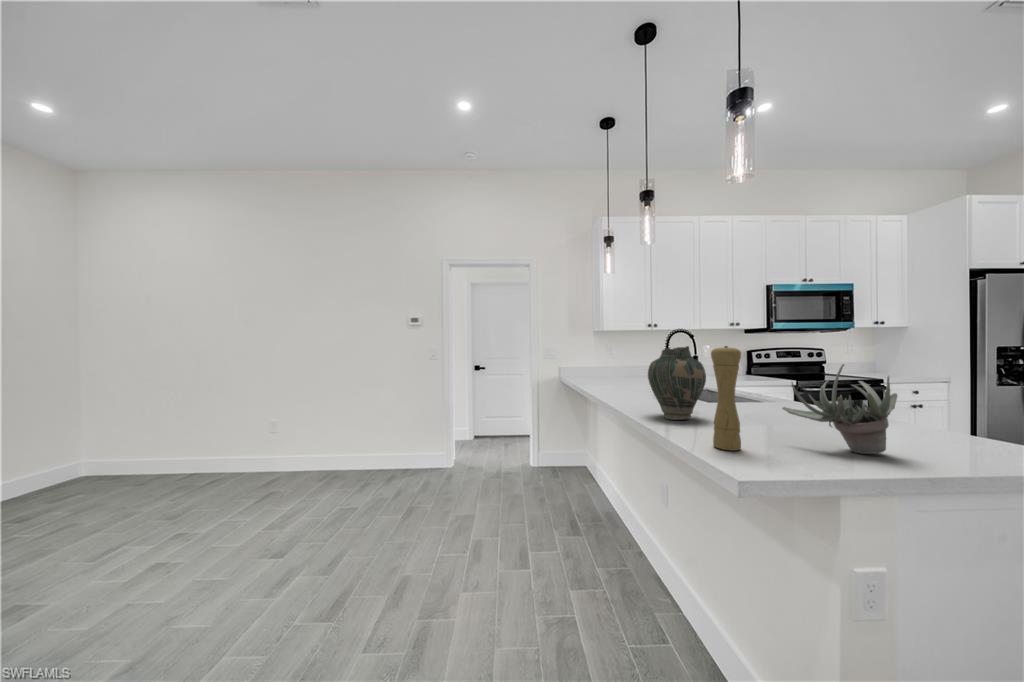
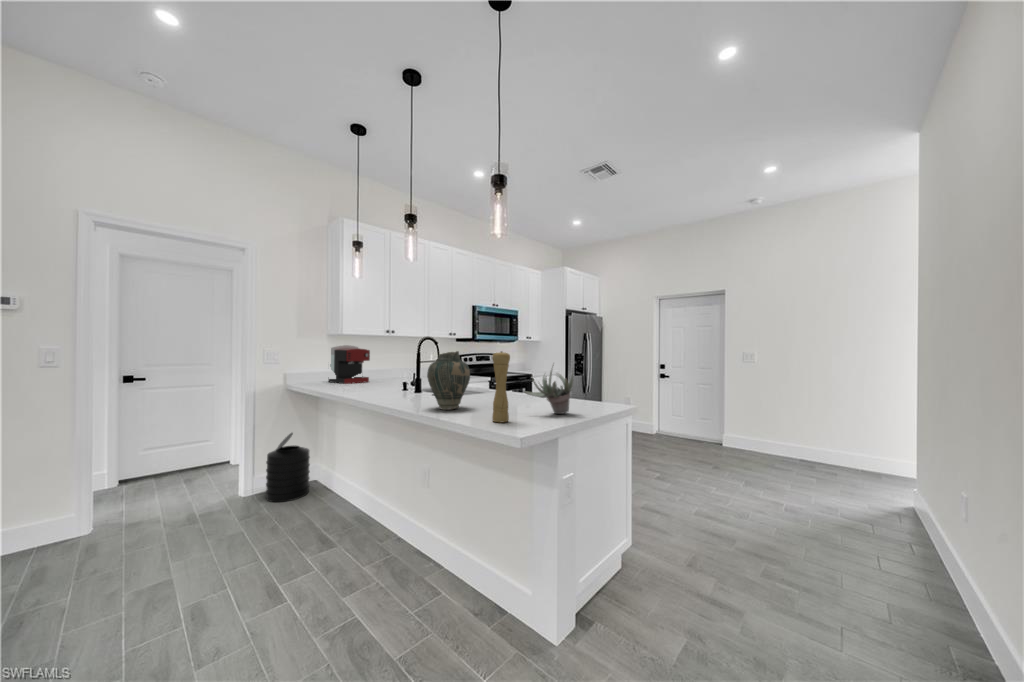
coffee maker: none [596,341,633,379] -> present [328,345,370,384]
trash can: none [544,420,578,481] -> present [266,433,310,502]

